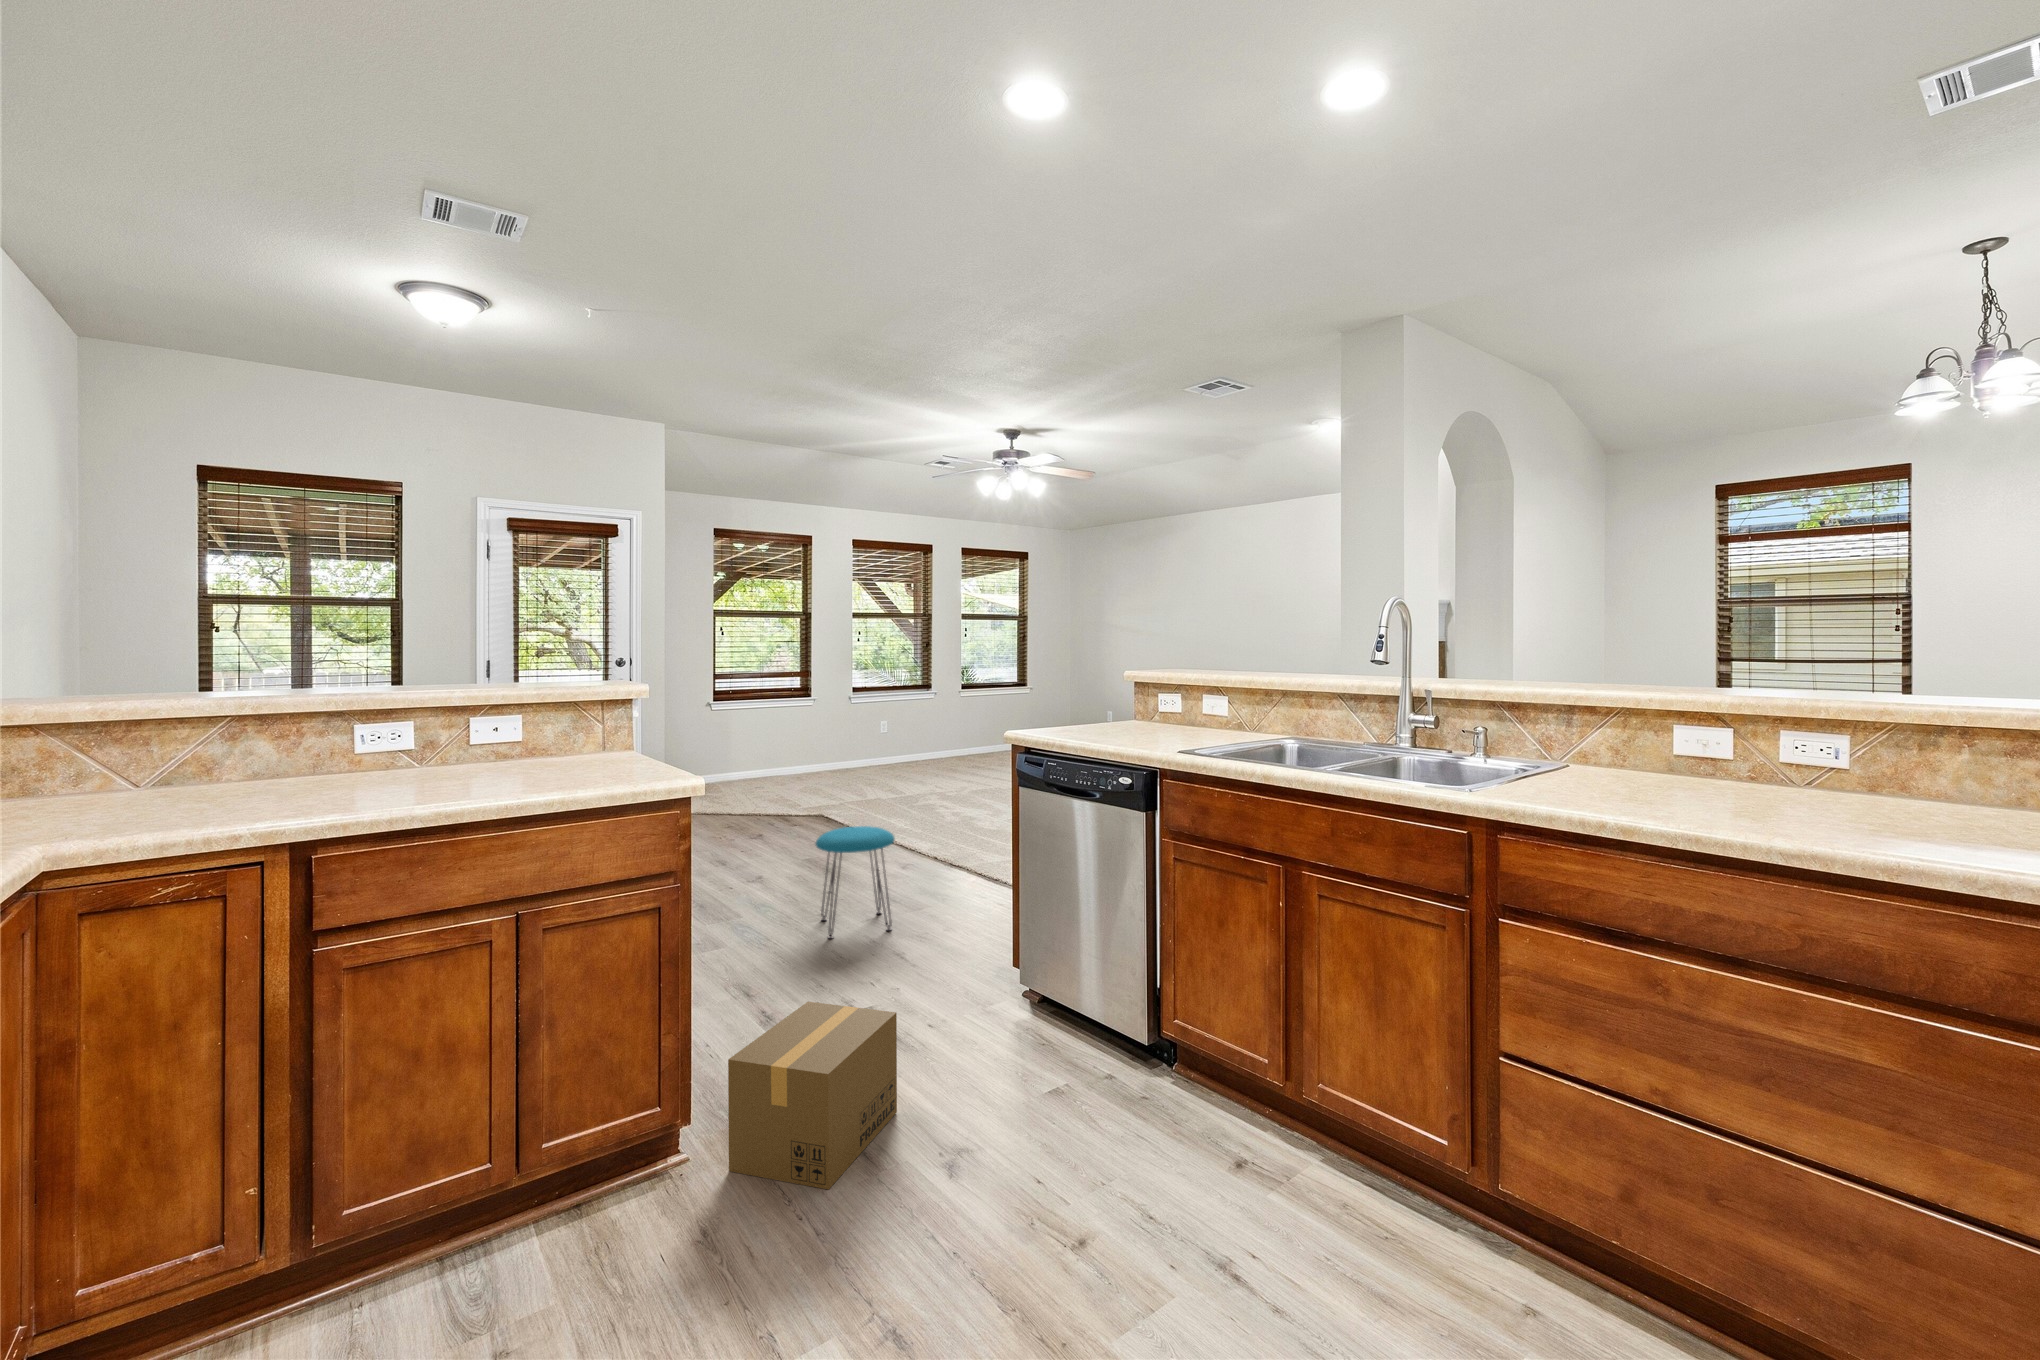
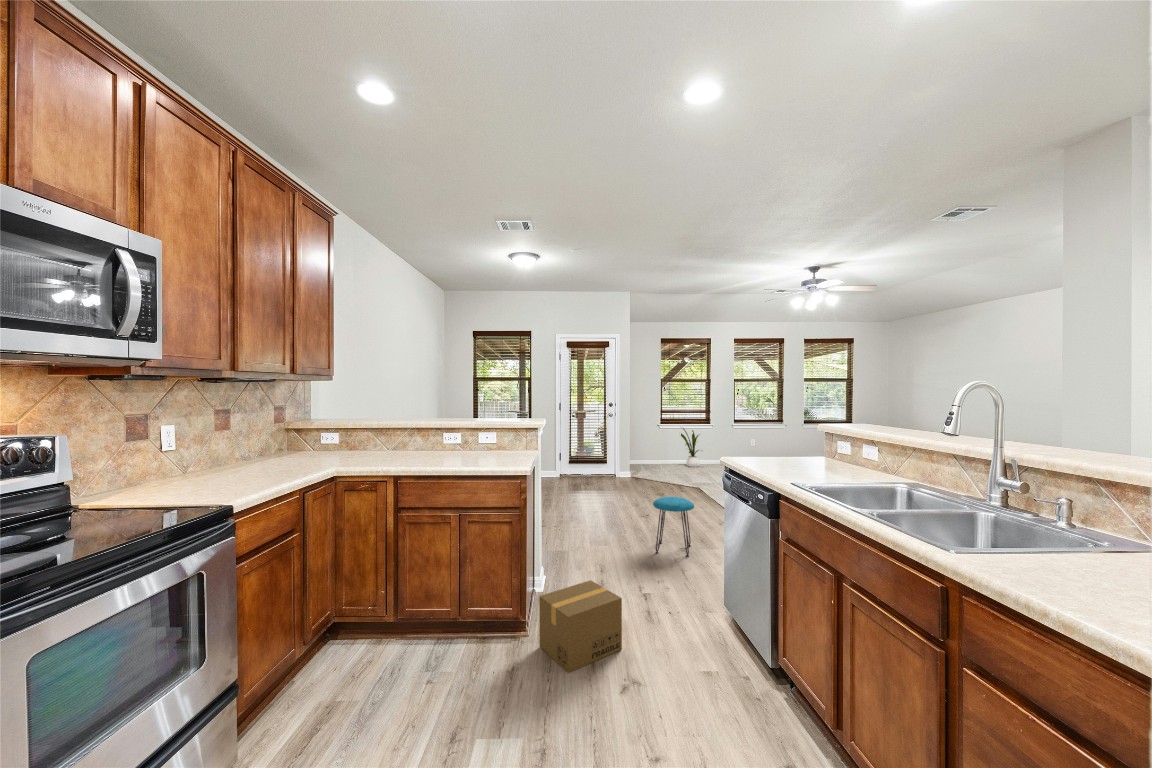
house plant: none [749,706,798,782] -> present [681,428,699,467]

